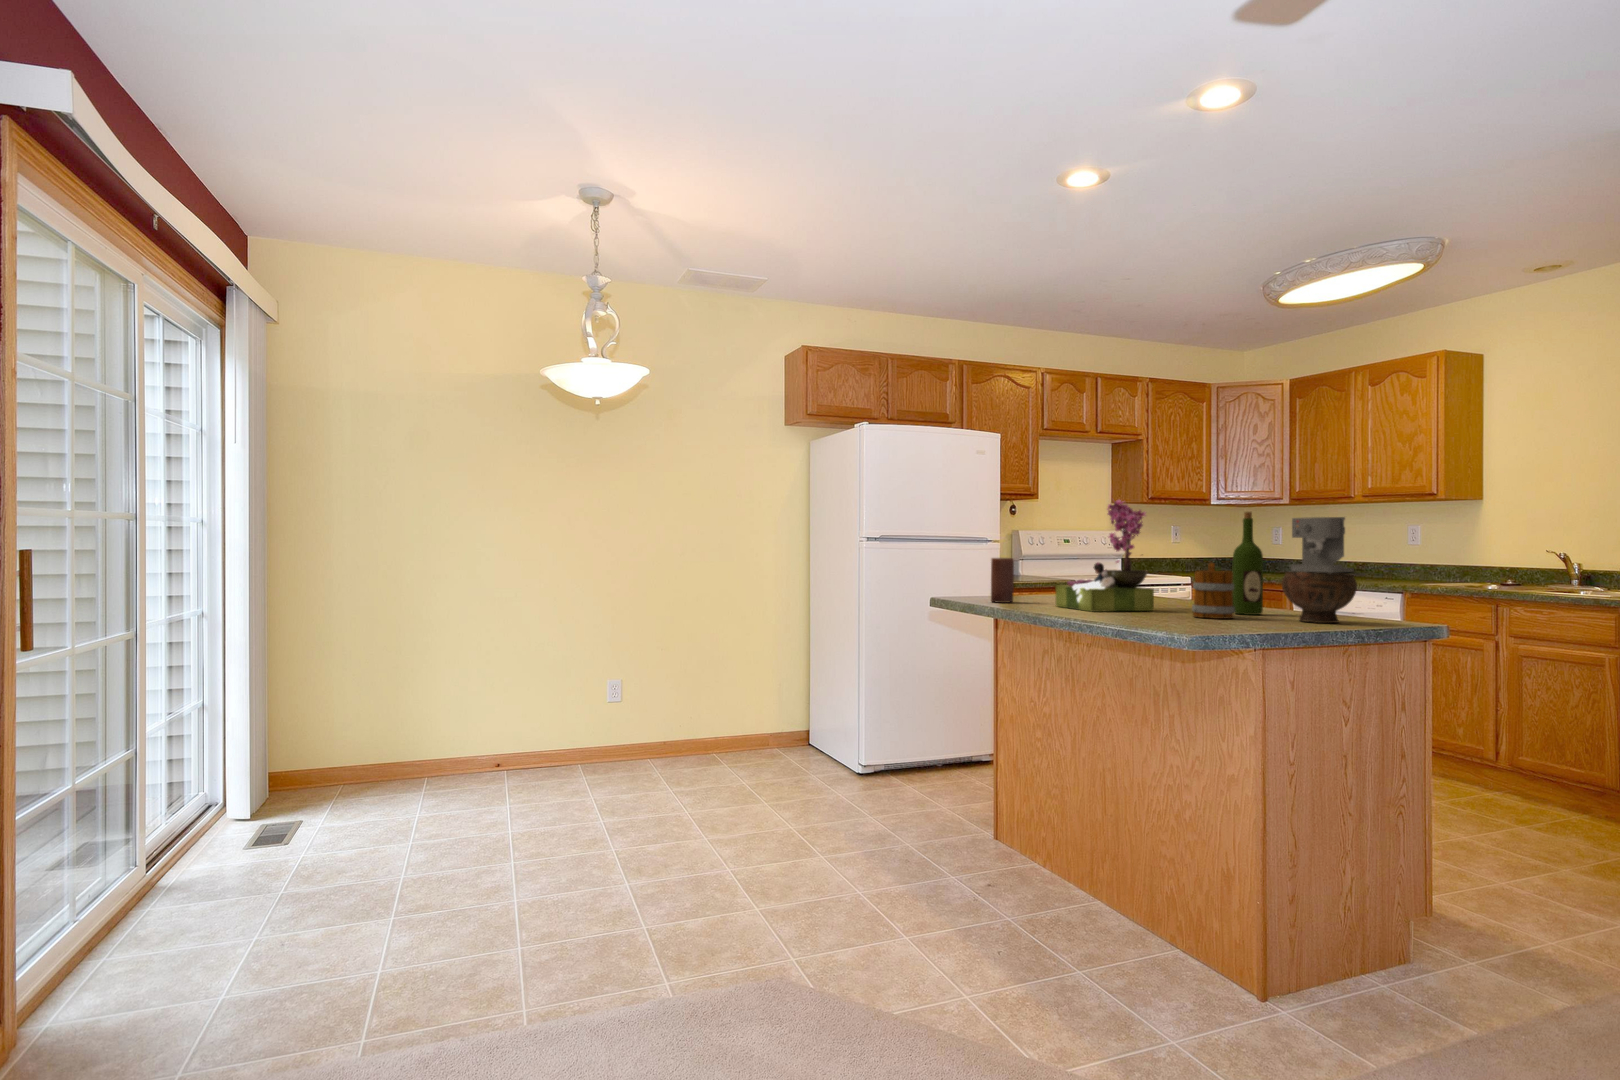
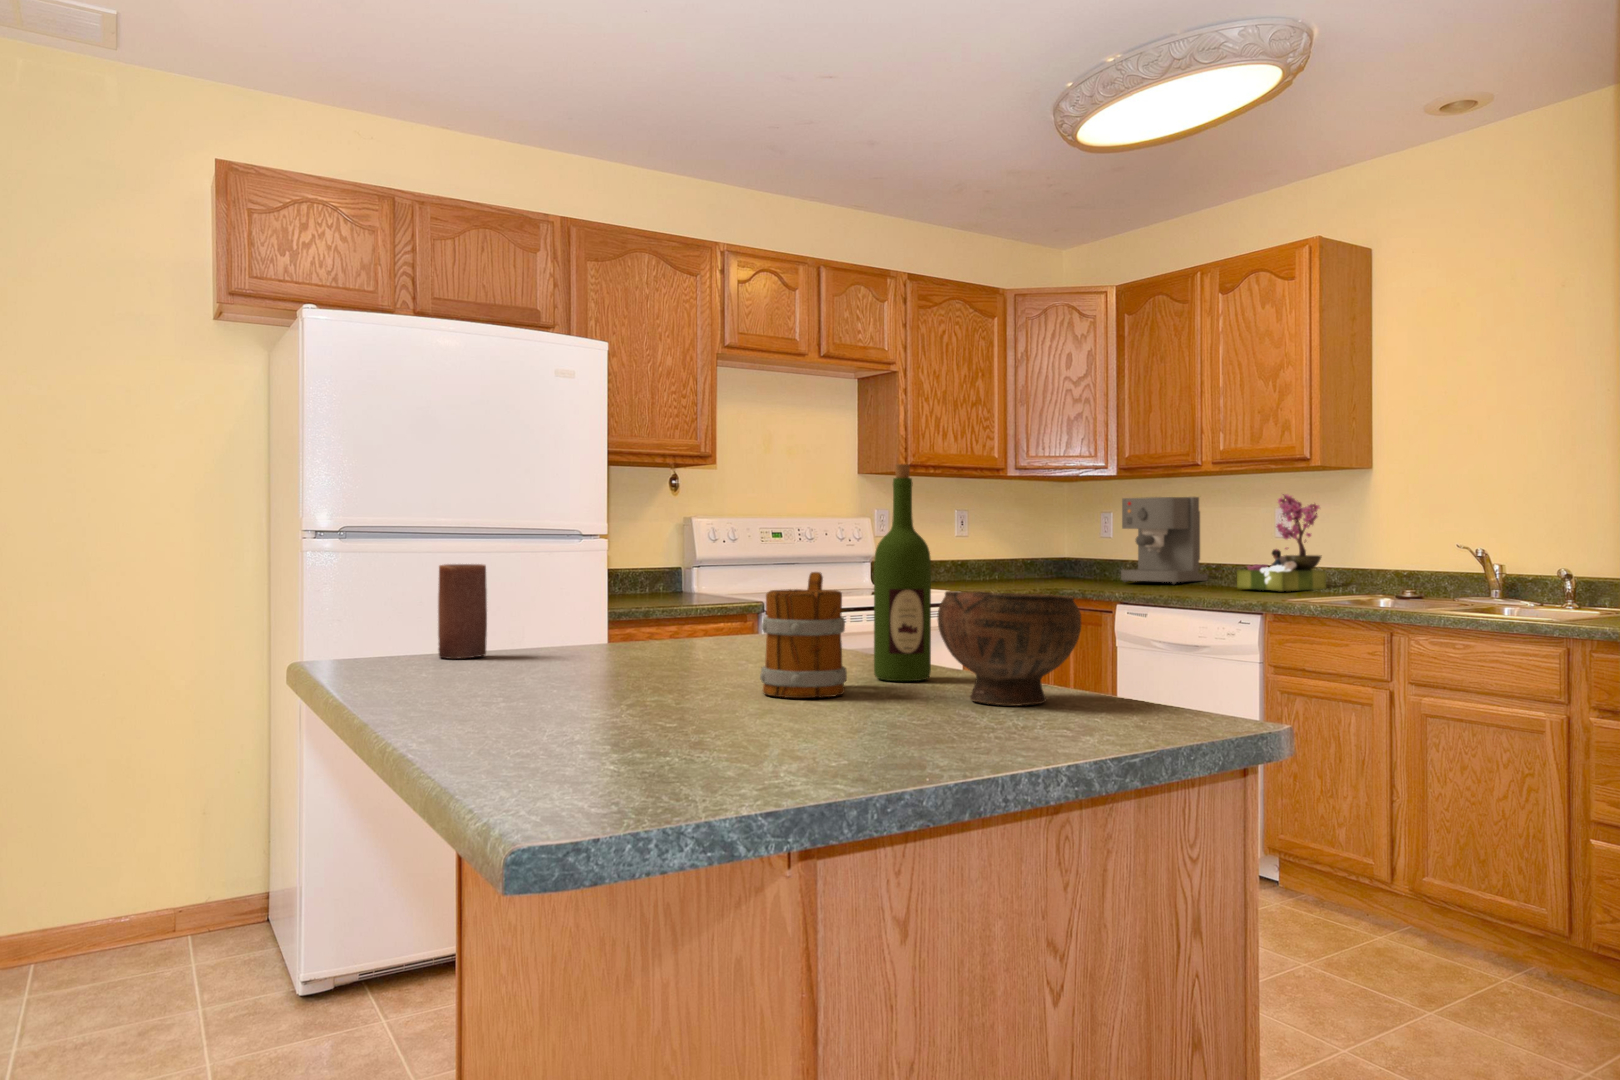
flower arrangement: present [1055,500,1154,612] -> present [1237,494,1326,591]

